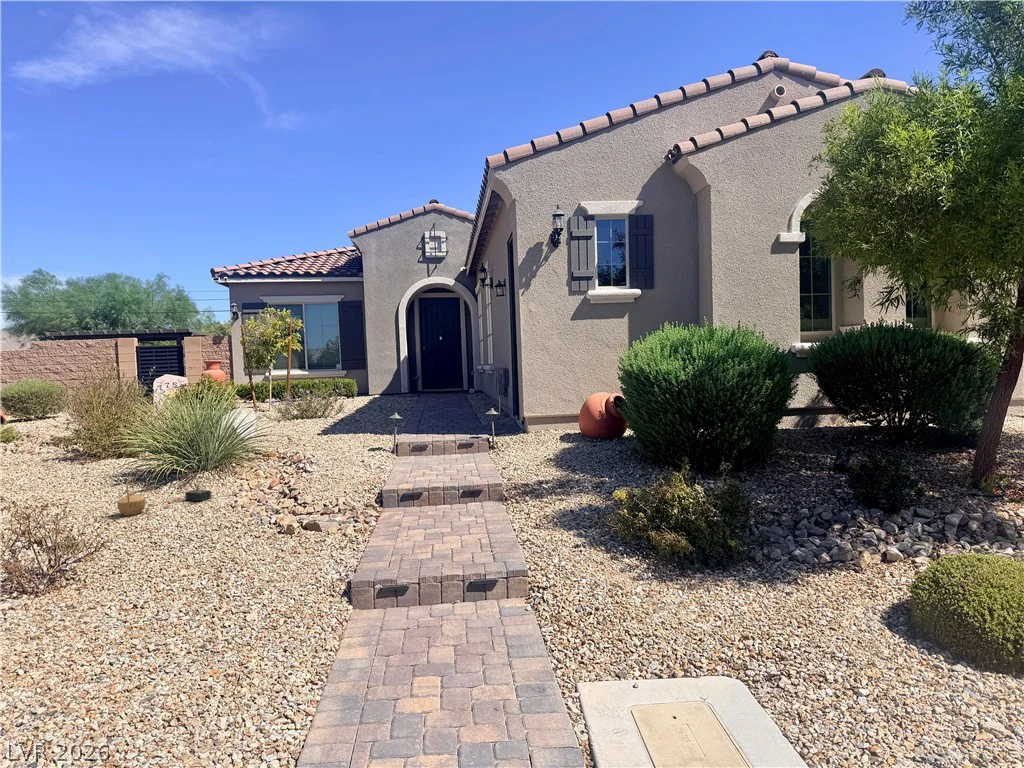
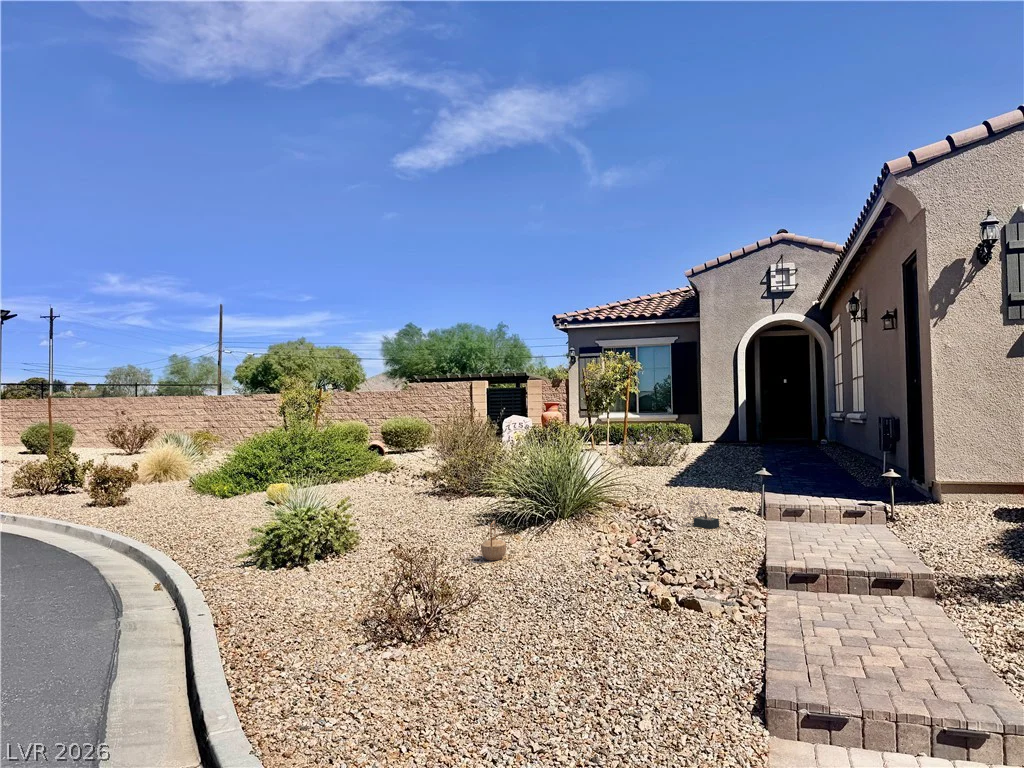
decorative plant: present [179,470,211,501] -> present [686,495,723,529]

